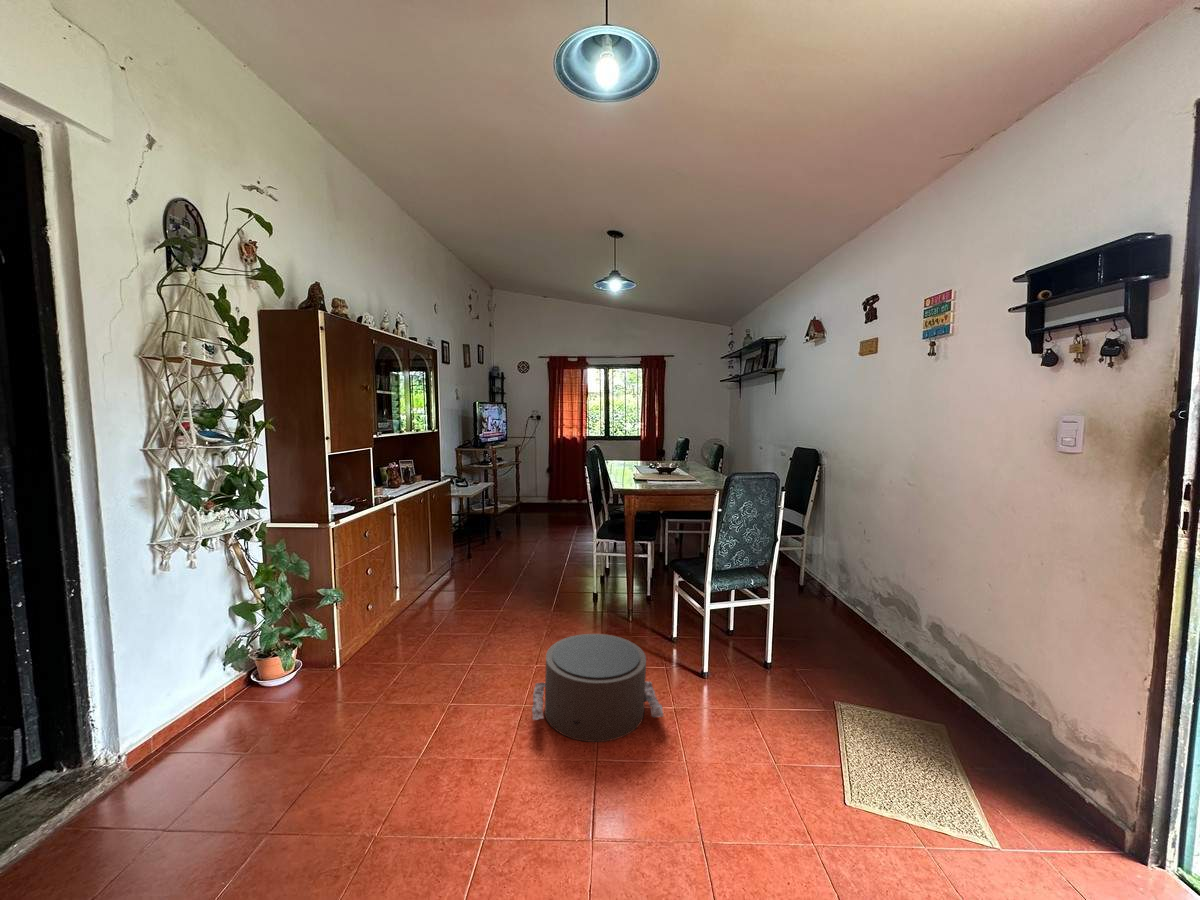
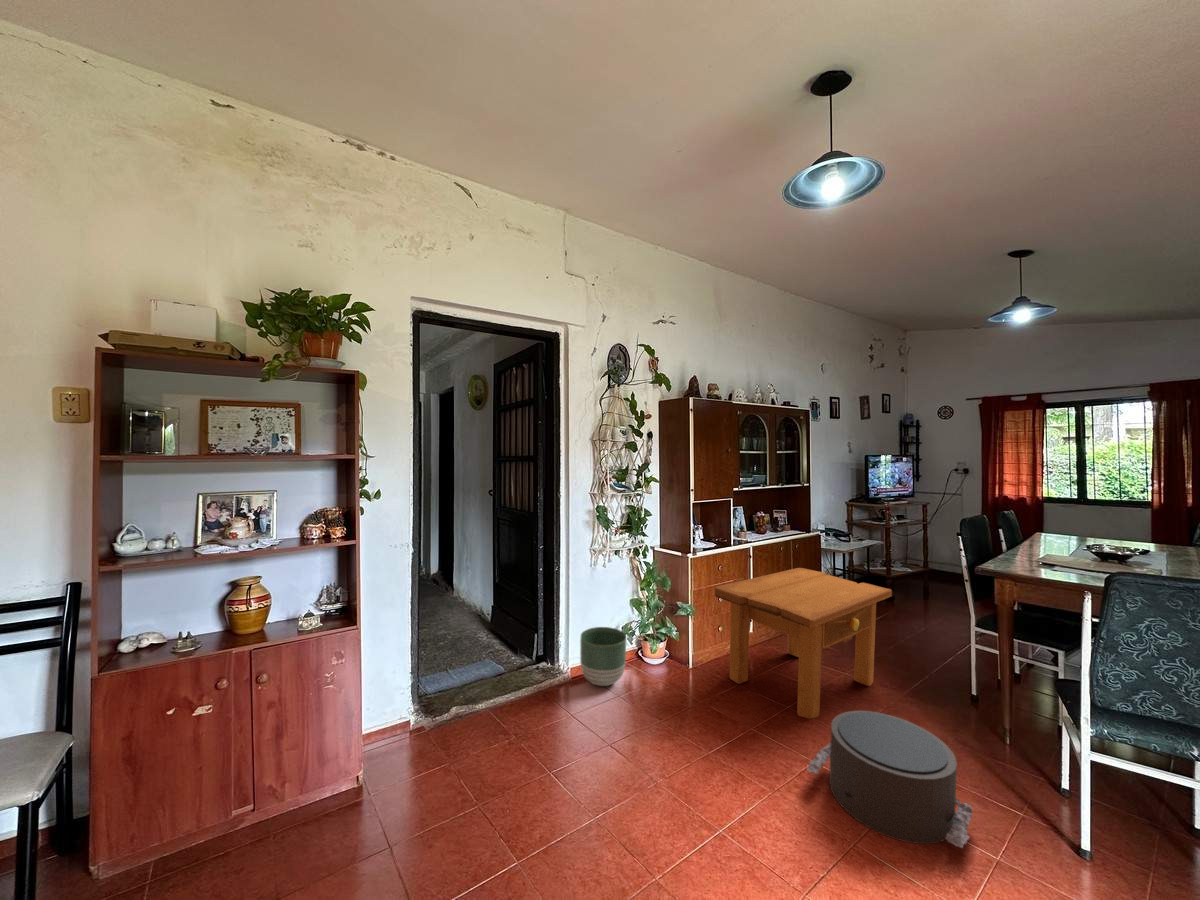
side table: none [374,520,538,674] -> present [715,568,892,719]
planter: none [151,660,246,761] -> present [580,627,626,686]

